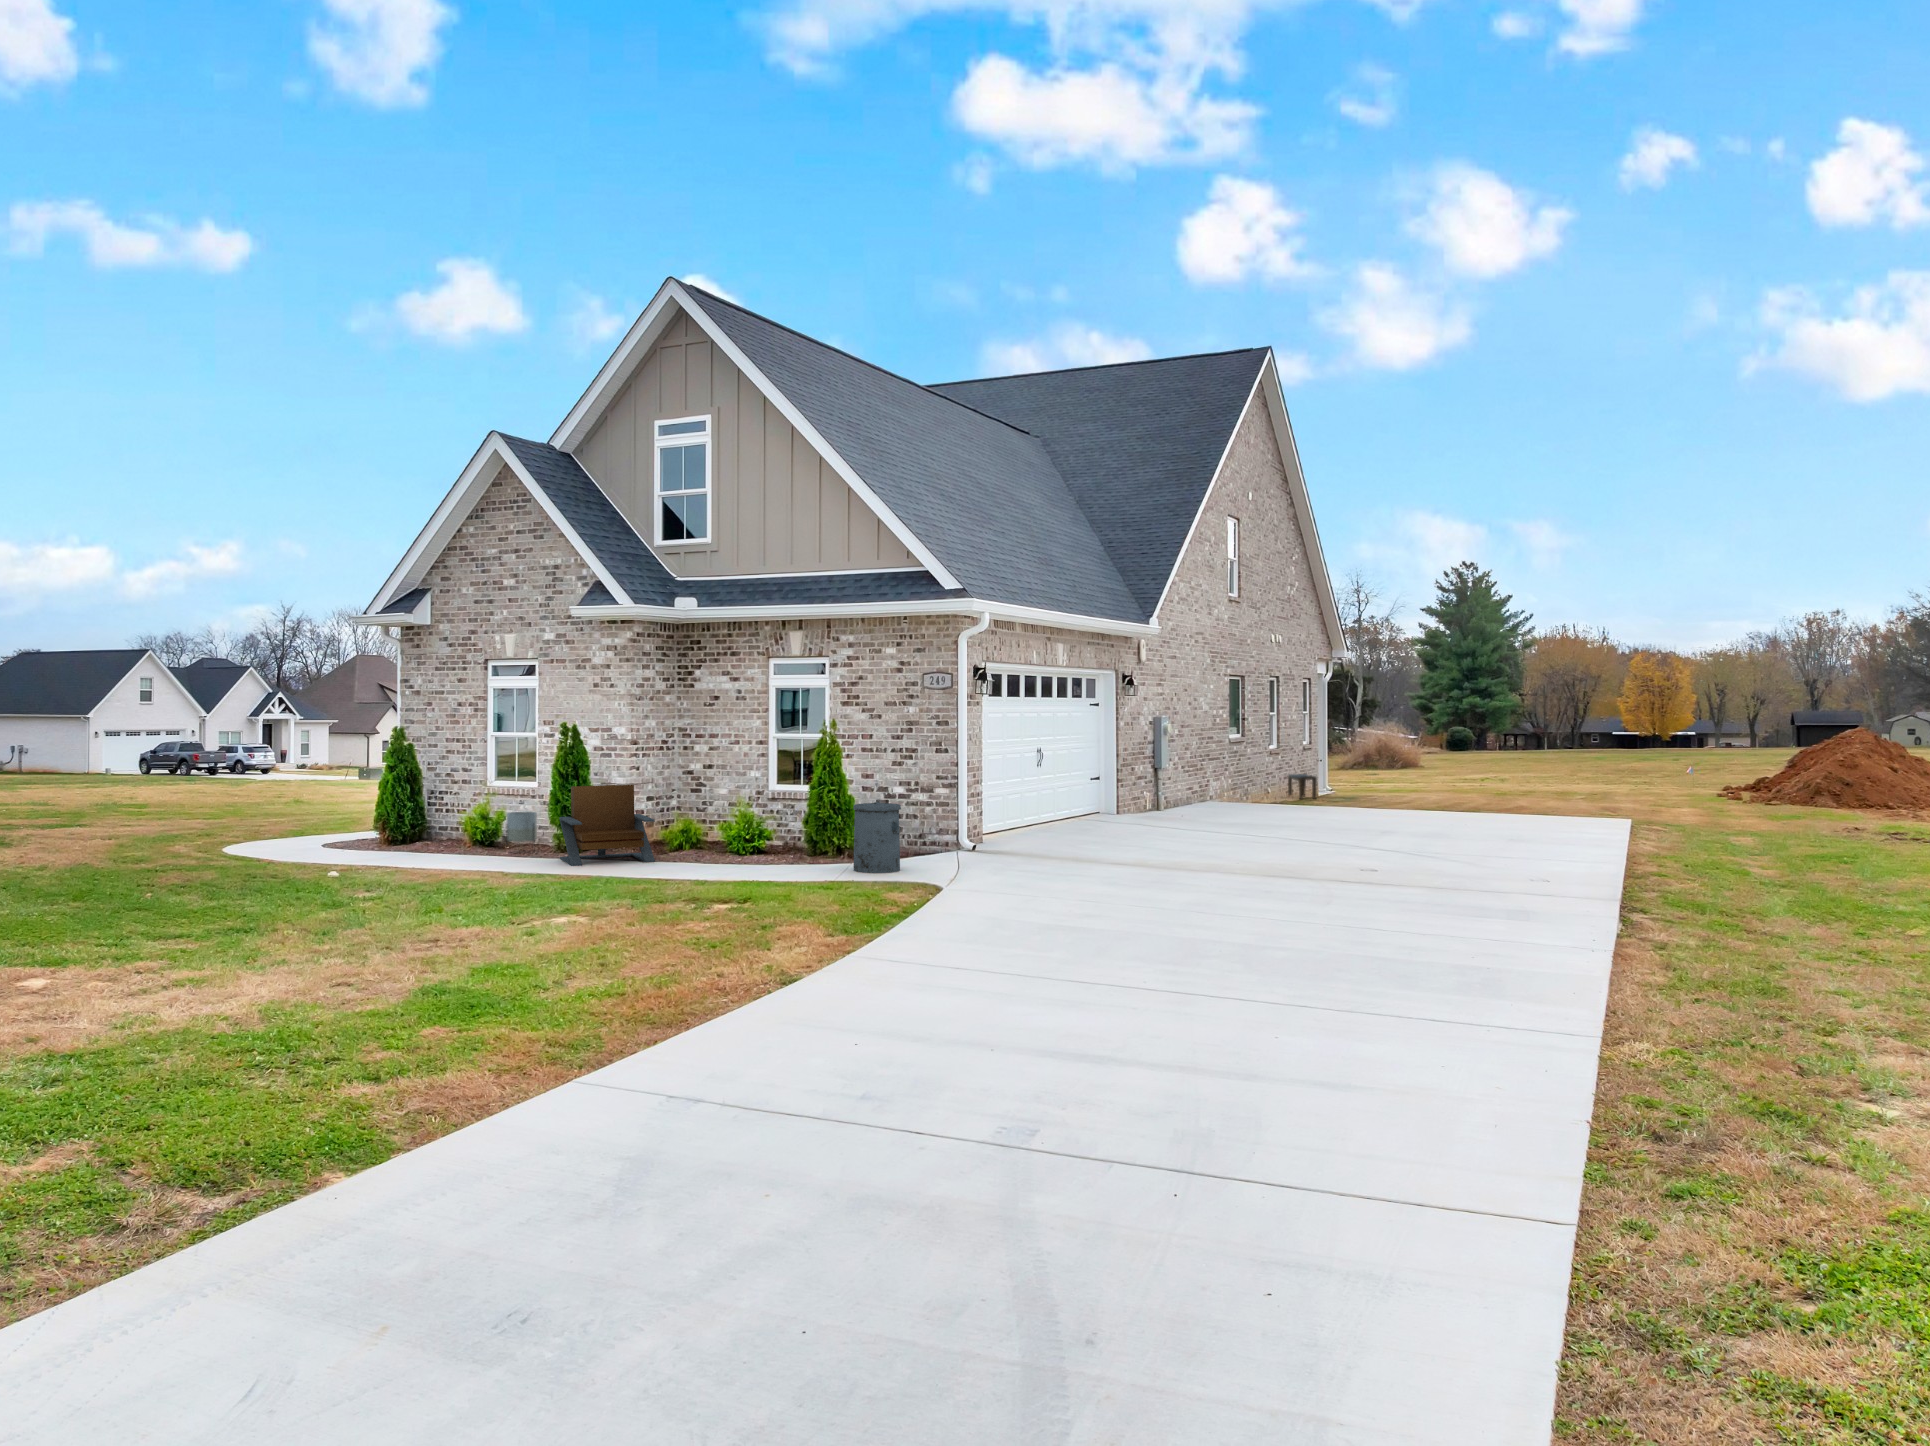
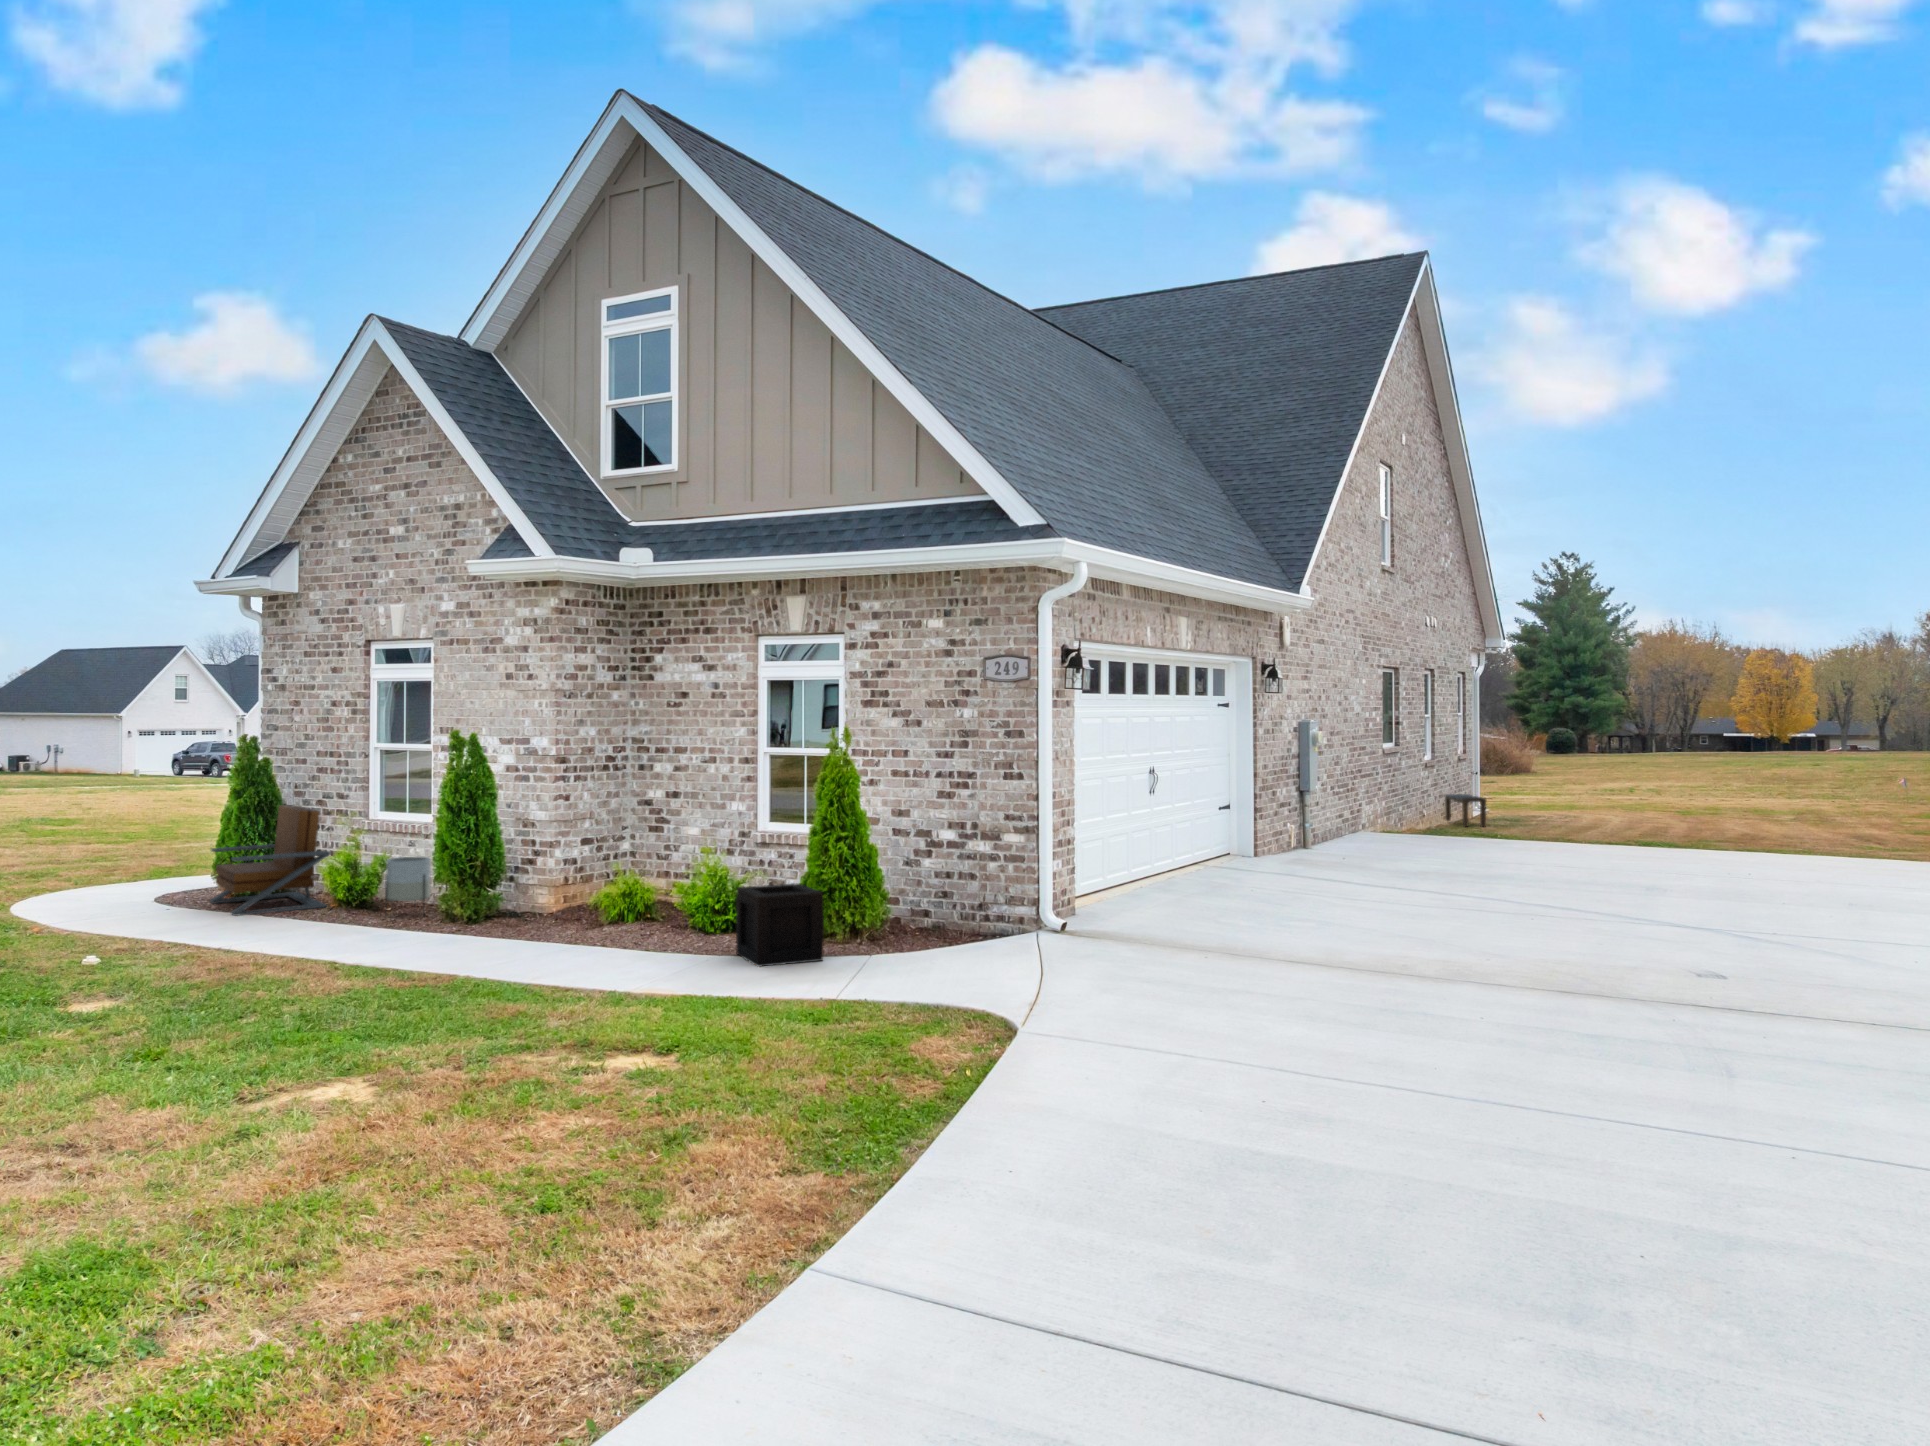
lounge chair: present [560,785,655,866] -> present [210,805,331,916]
trash can: present [852,802,901,873] -> none [875,856,951,970]
wooden crate: none [760,822,819,873] -> present [736,883,824,967]

